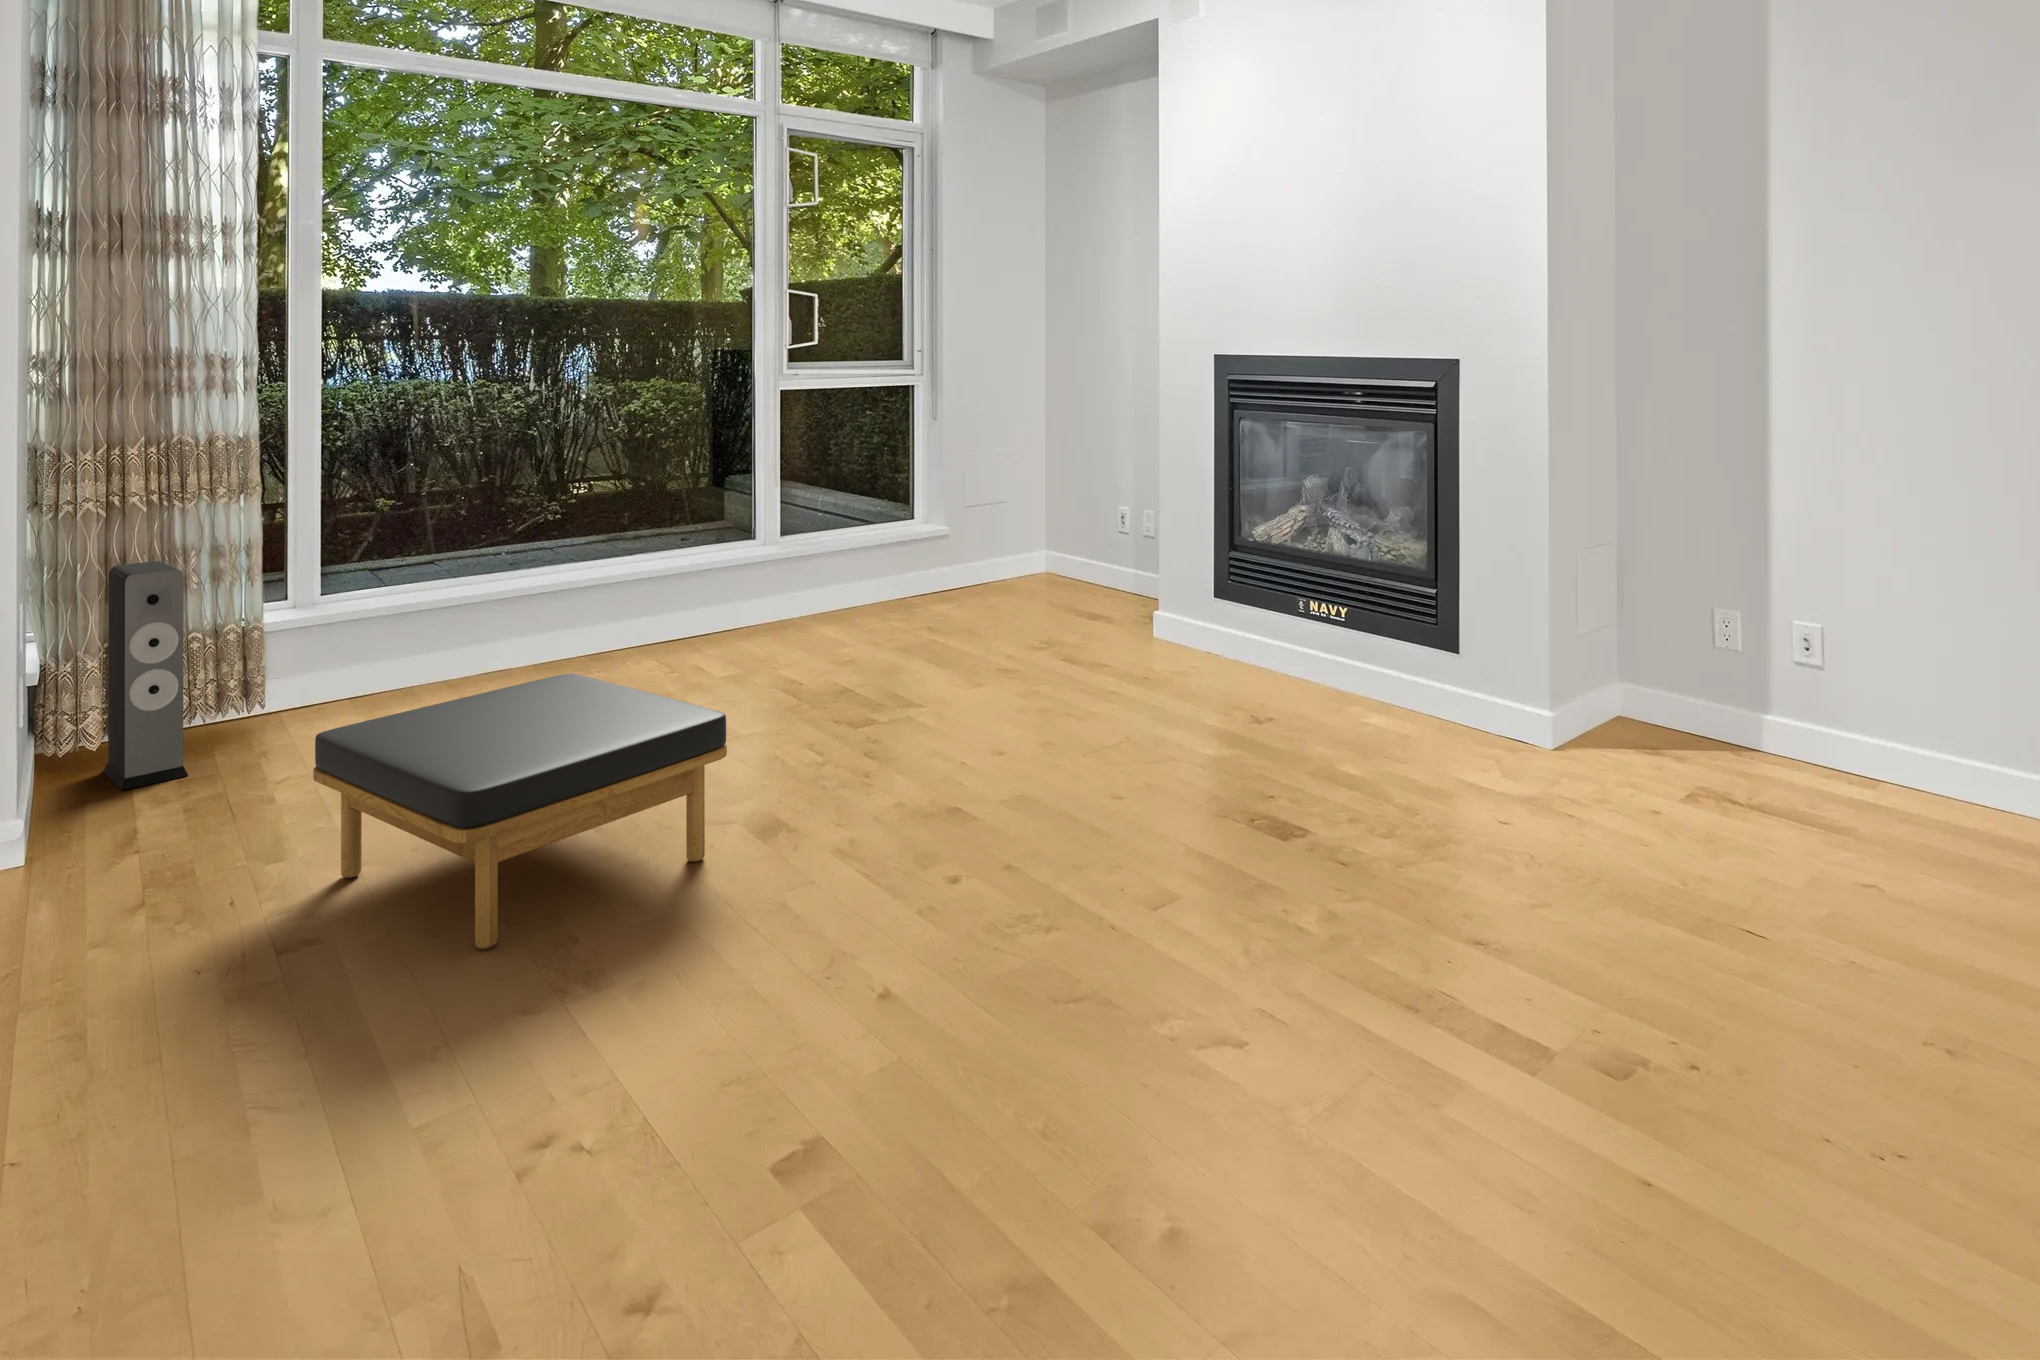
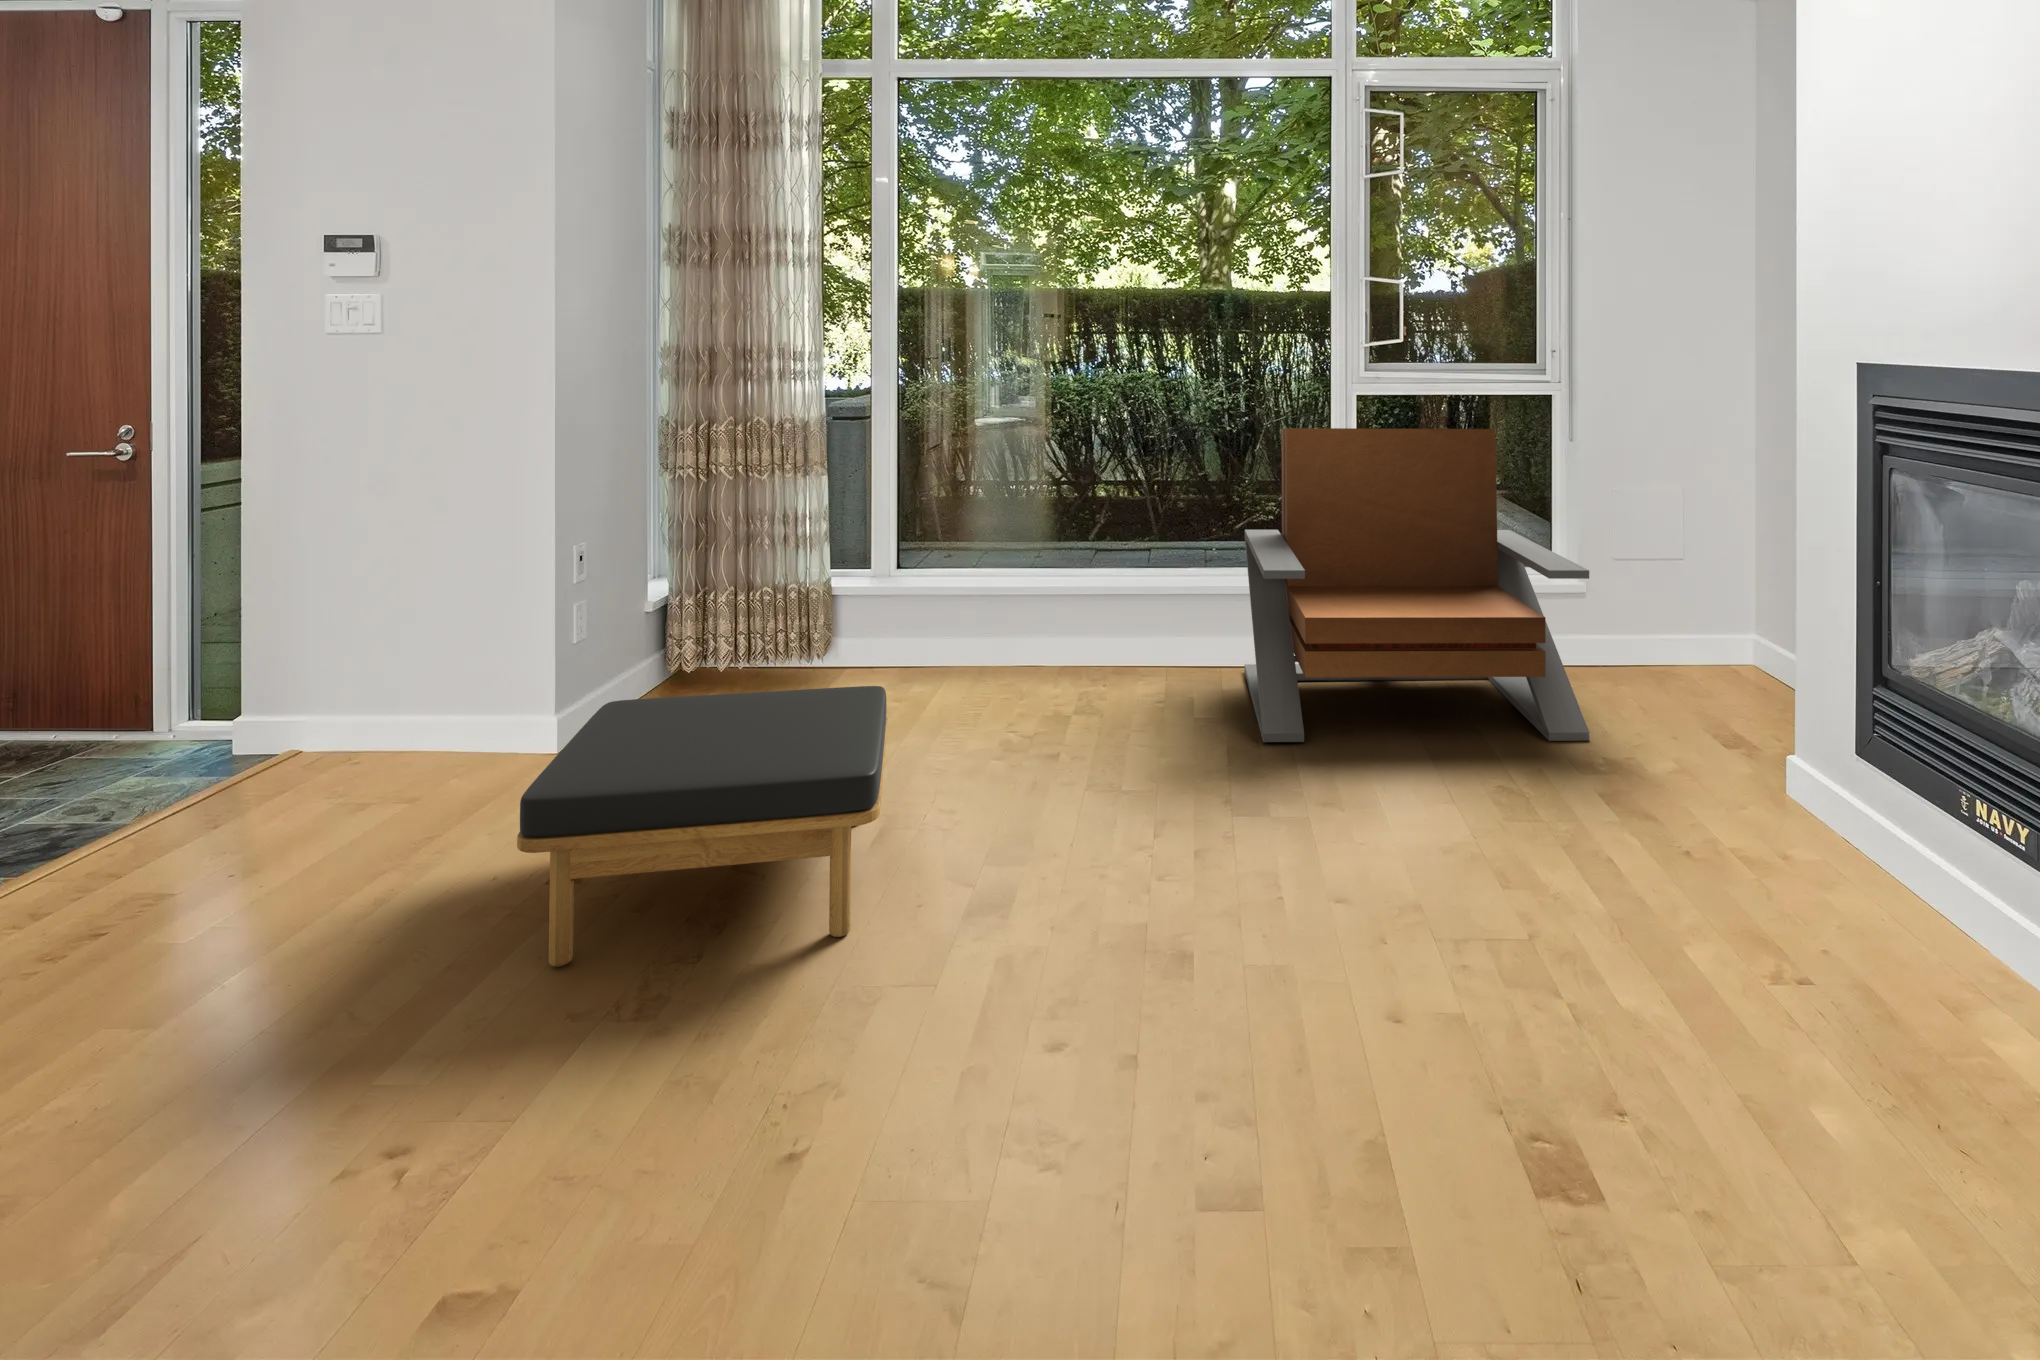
lounge chair: none [697,410,1017,682] -> present [1244,428,1589,742]
speaker: present [103,561,188,790] -> none [672,523,740,711]

